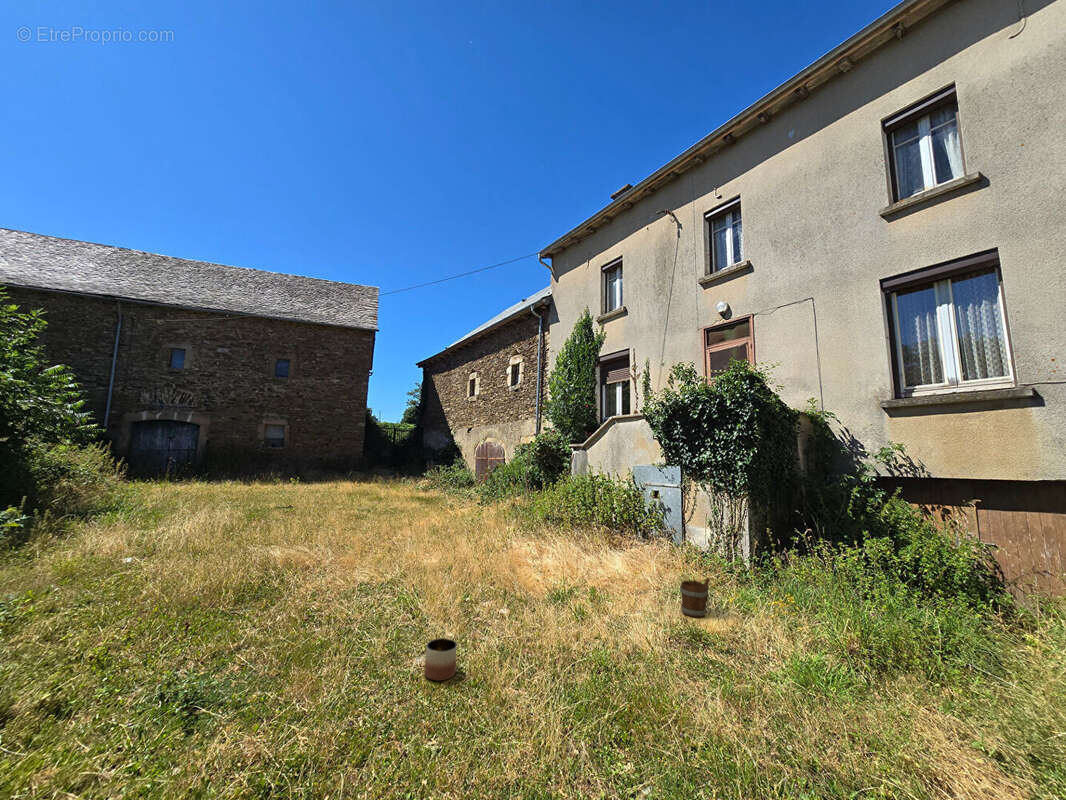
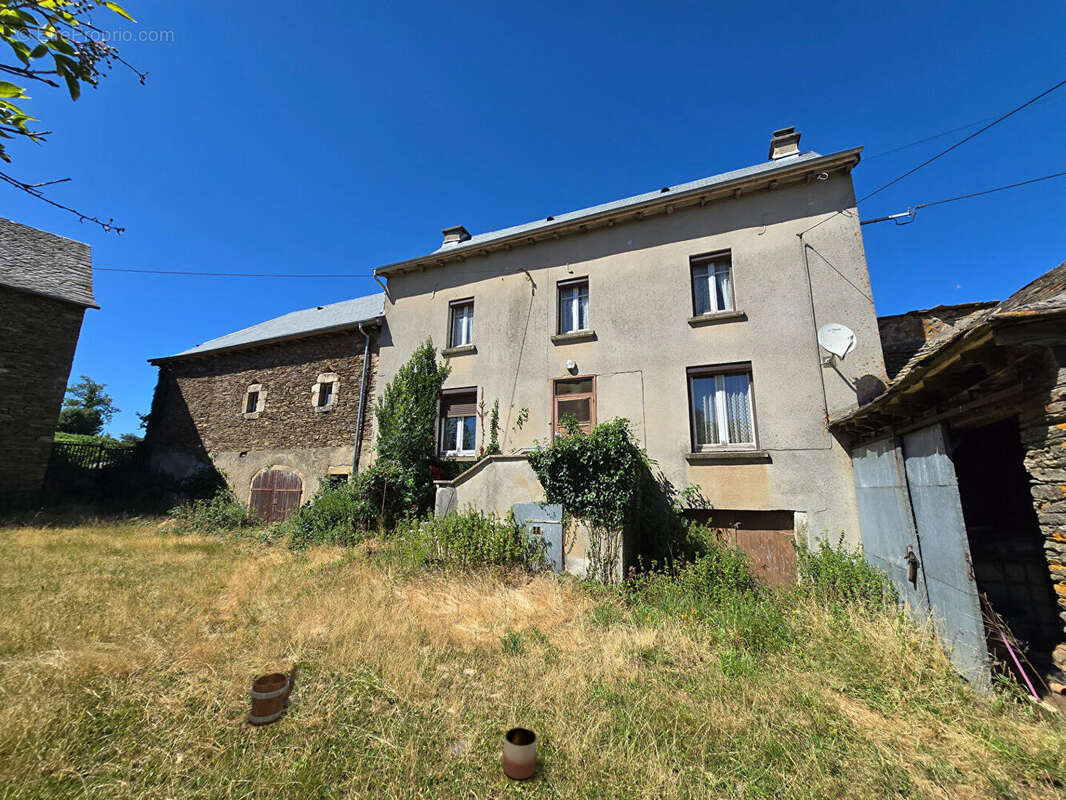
bucket: present [680,578,710,617] -> present [249,664,299,725]

